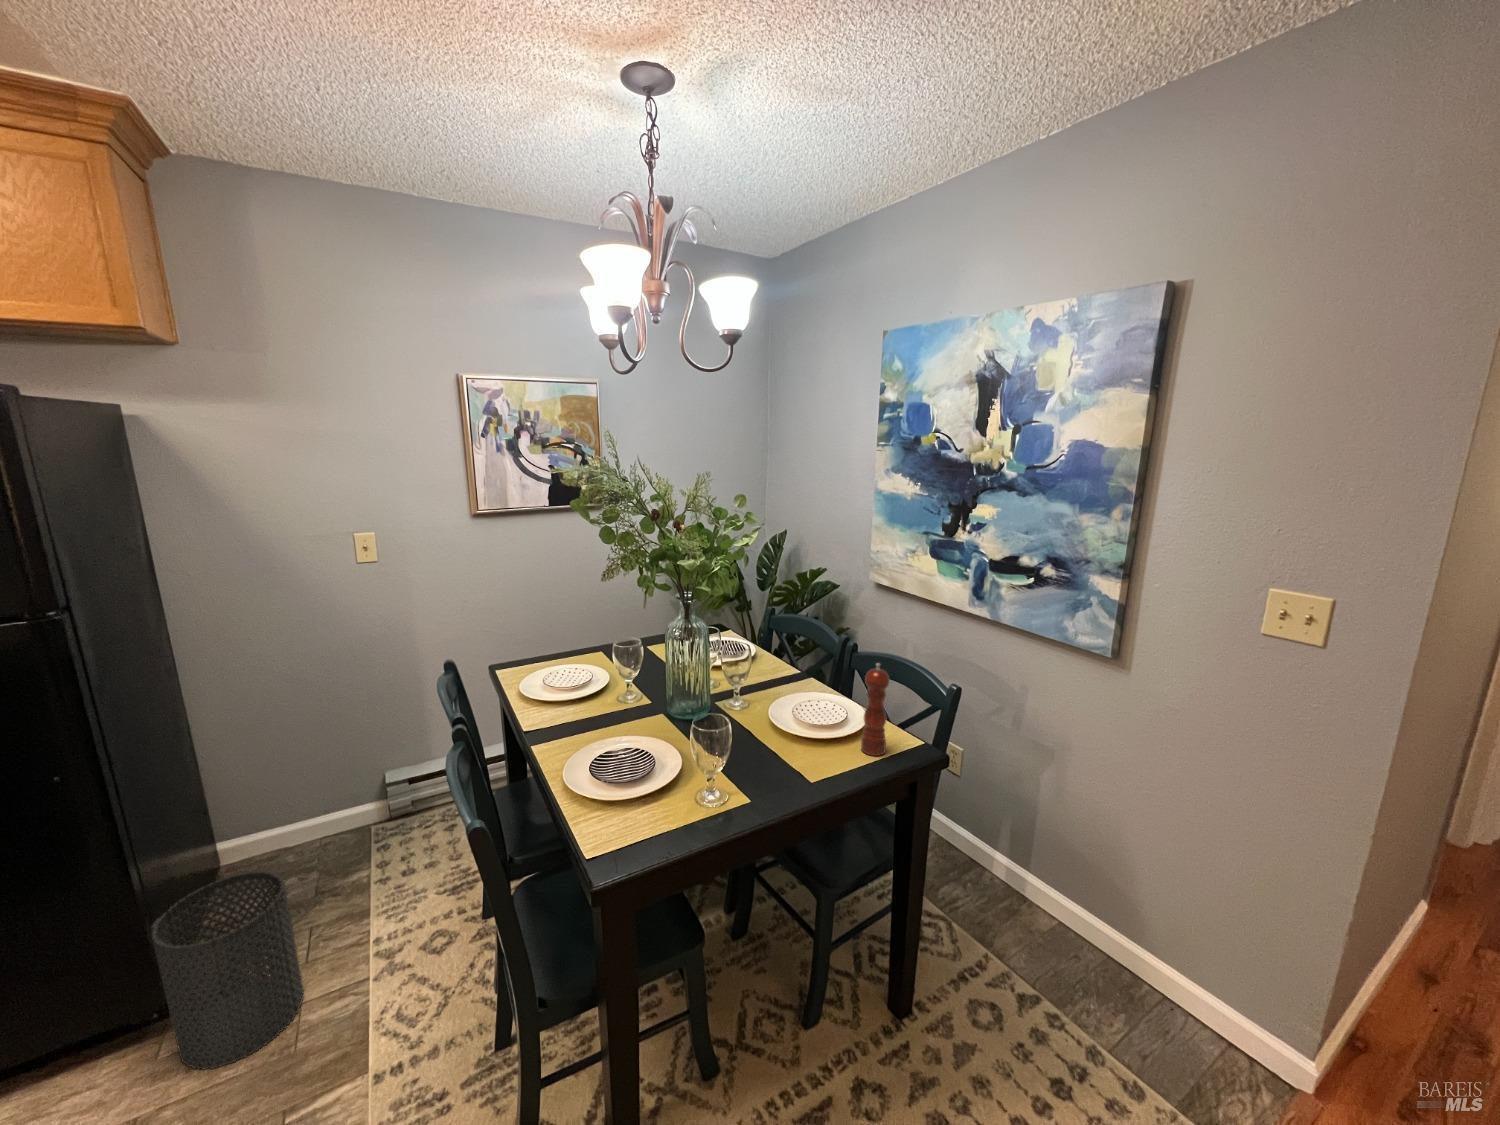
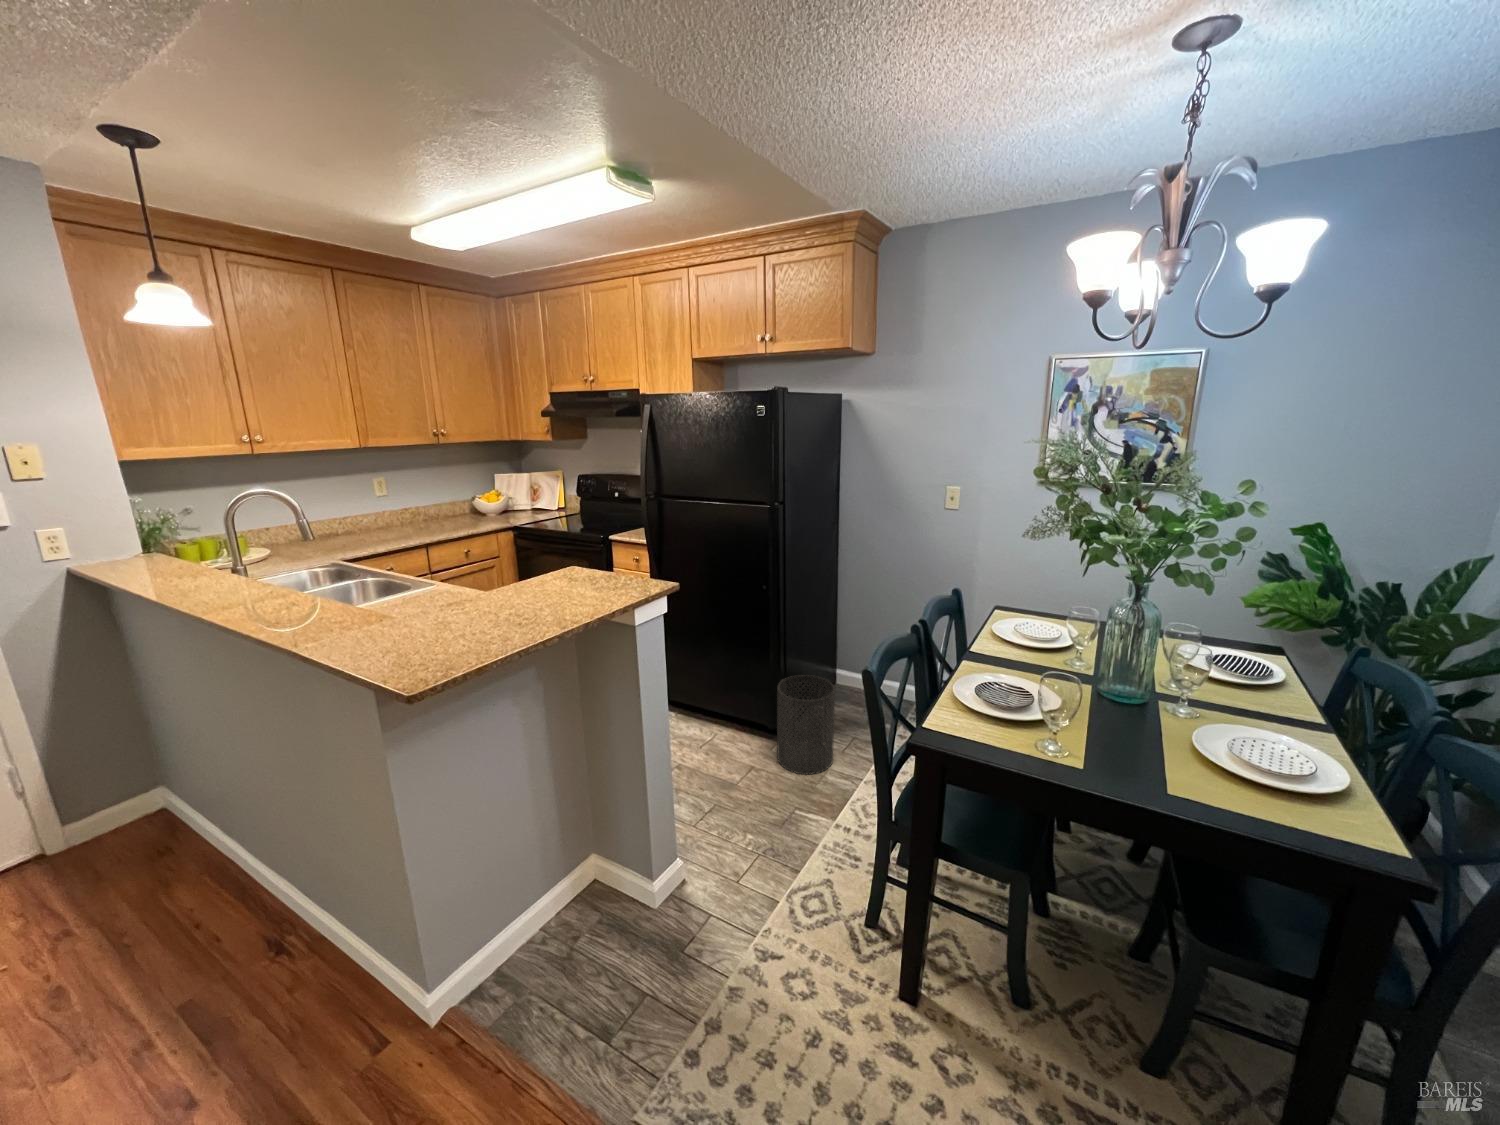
pepper mill: present [861,663,890,756] -> none [1304,716,1373,839]

